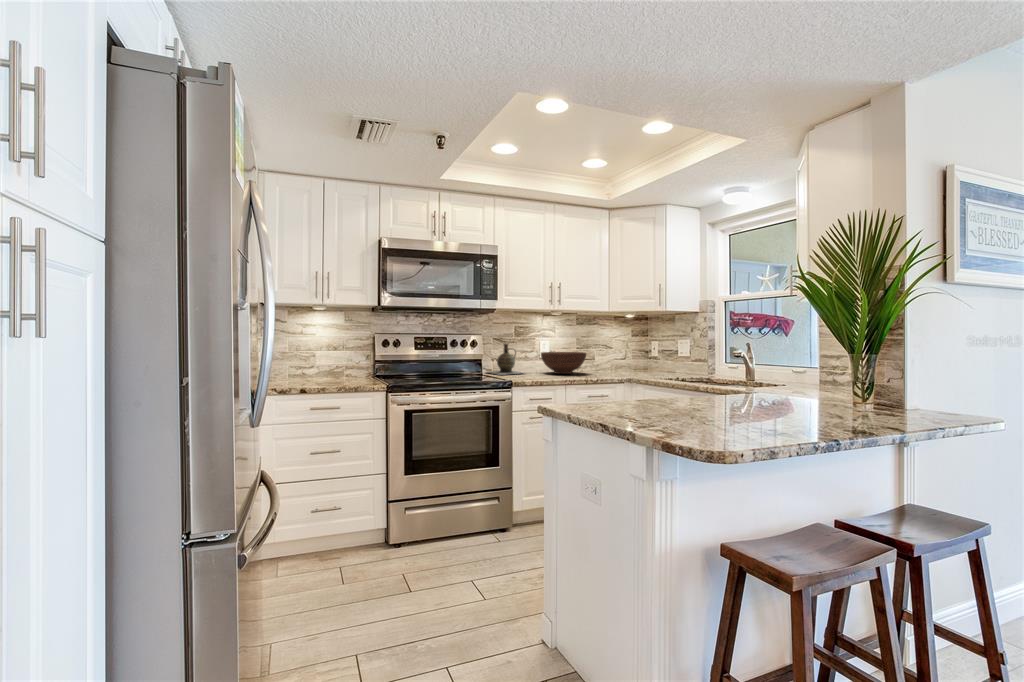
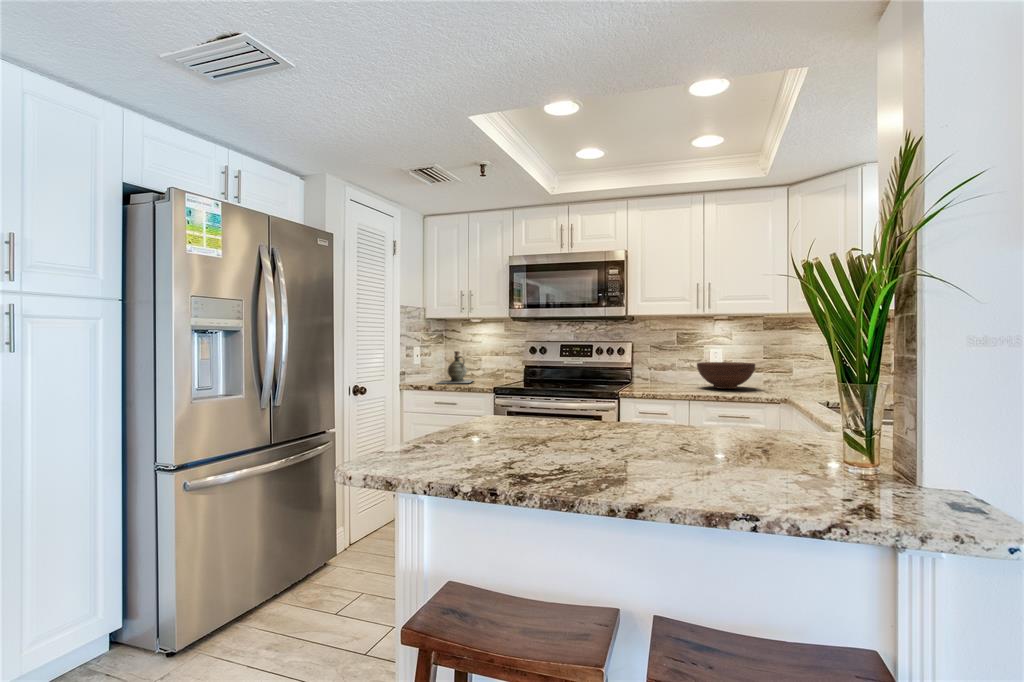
ceramic jug: present [487,343,522,375] -> present [438,351,474,383]

